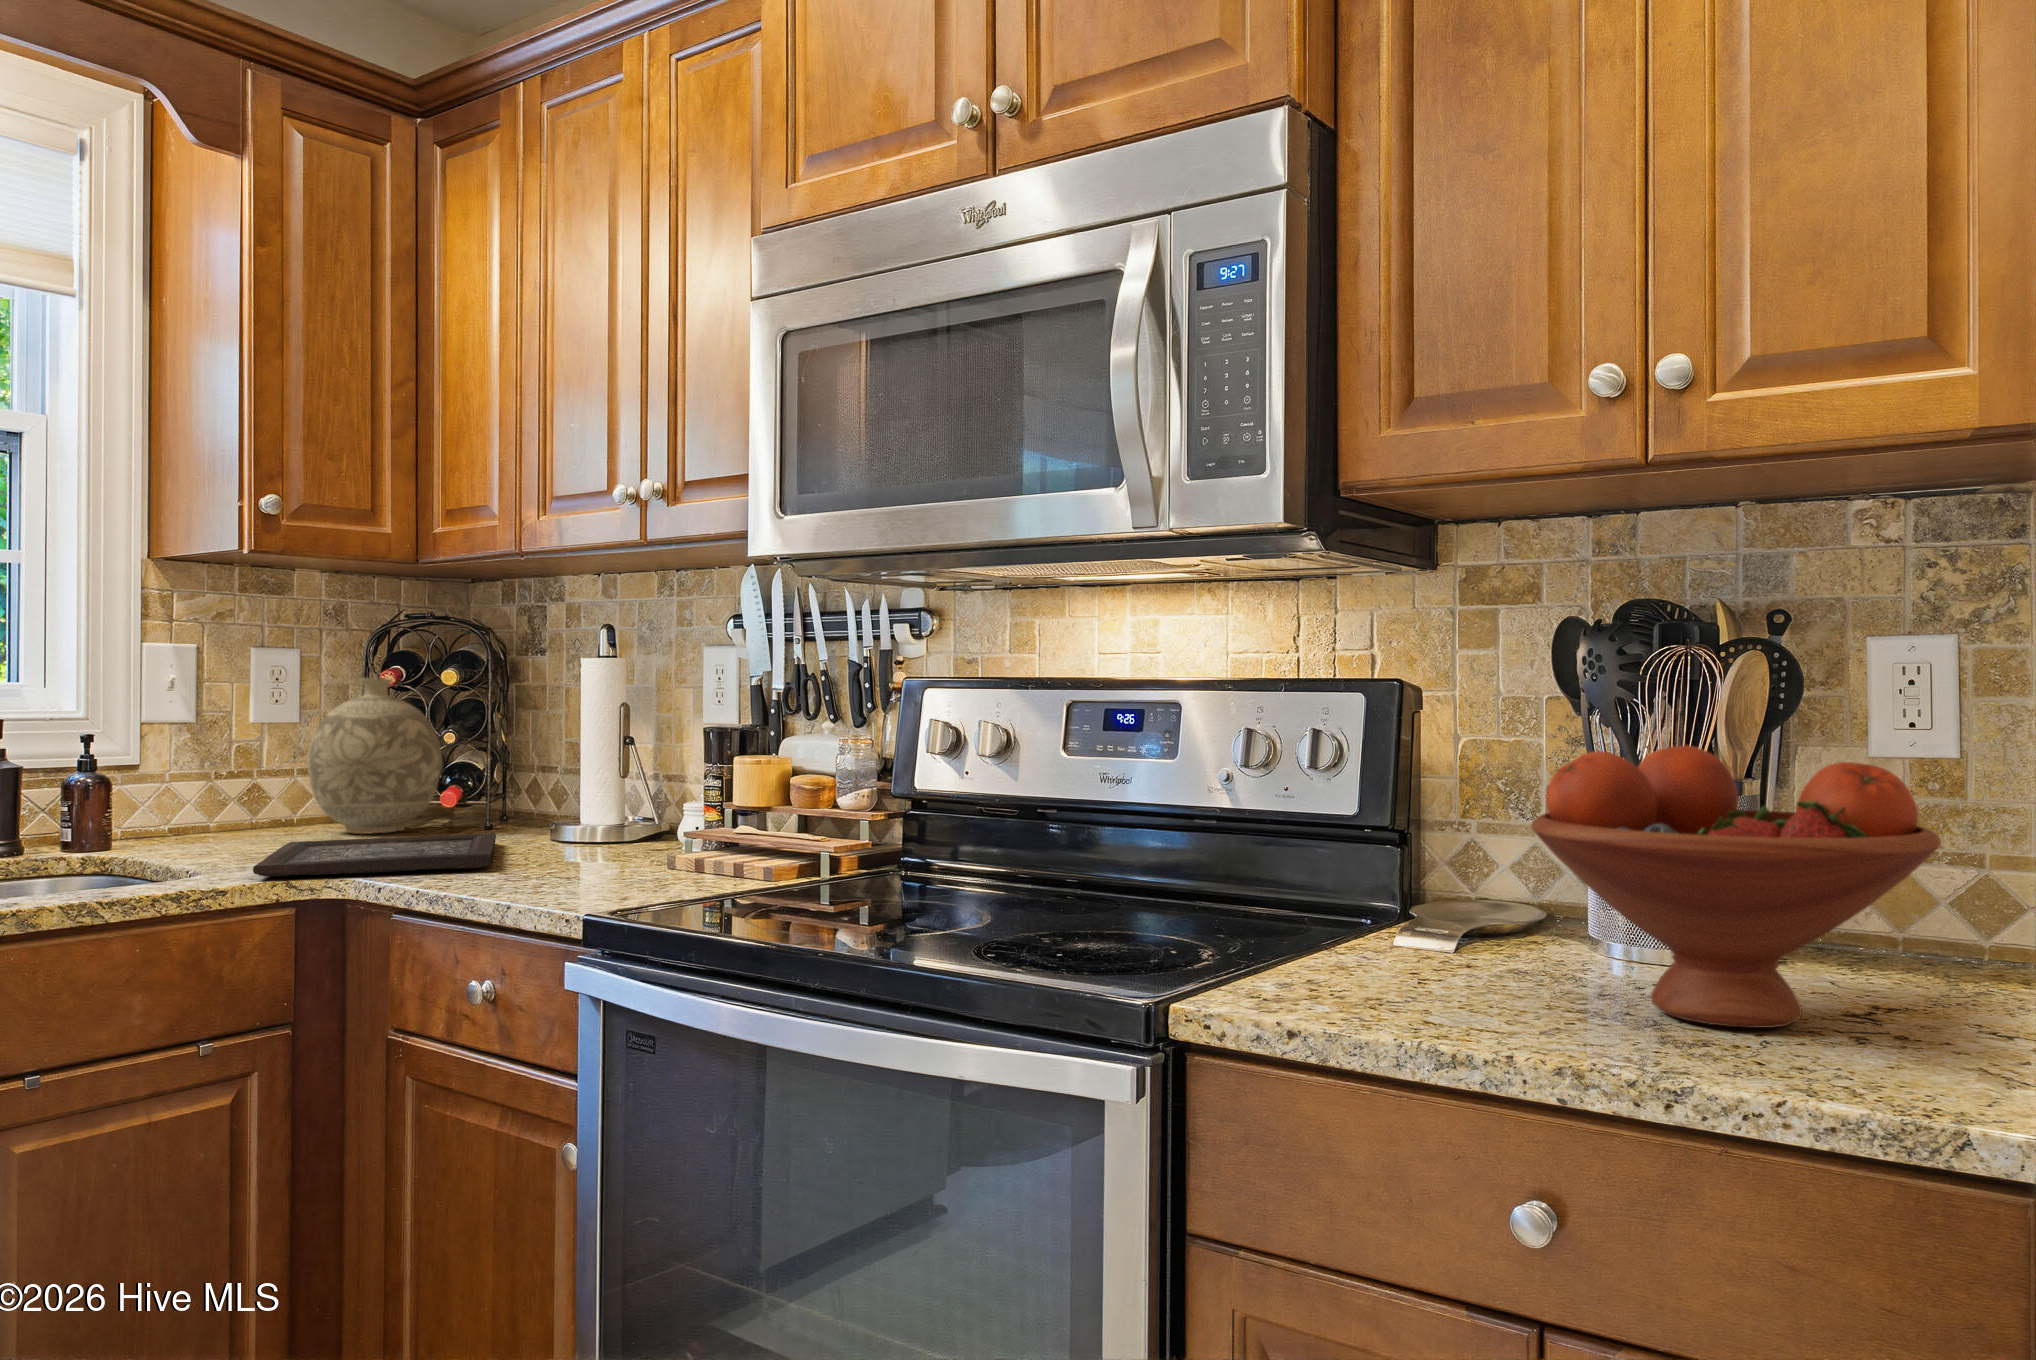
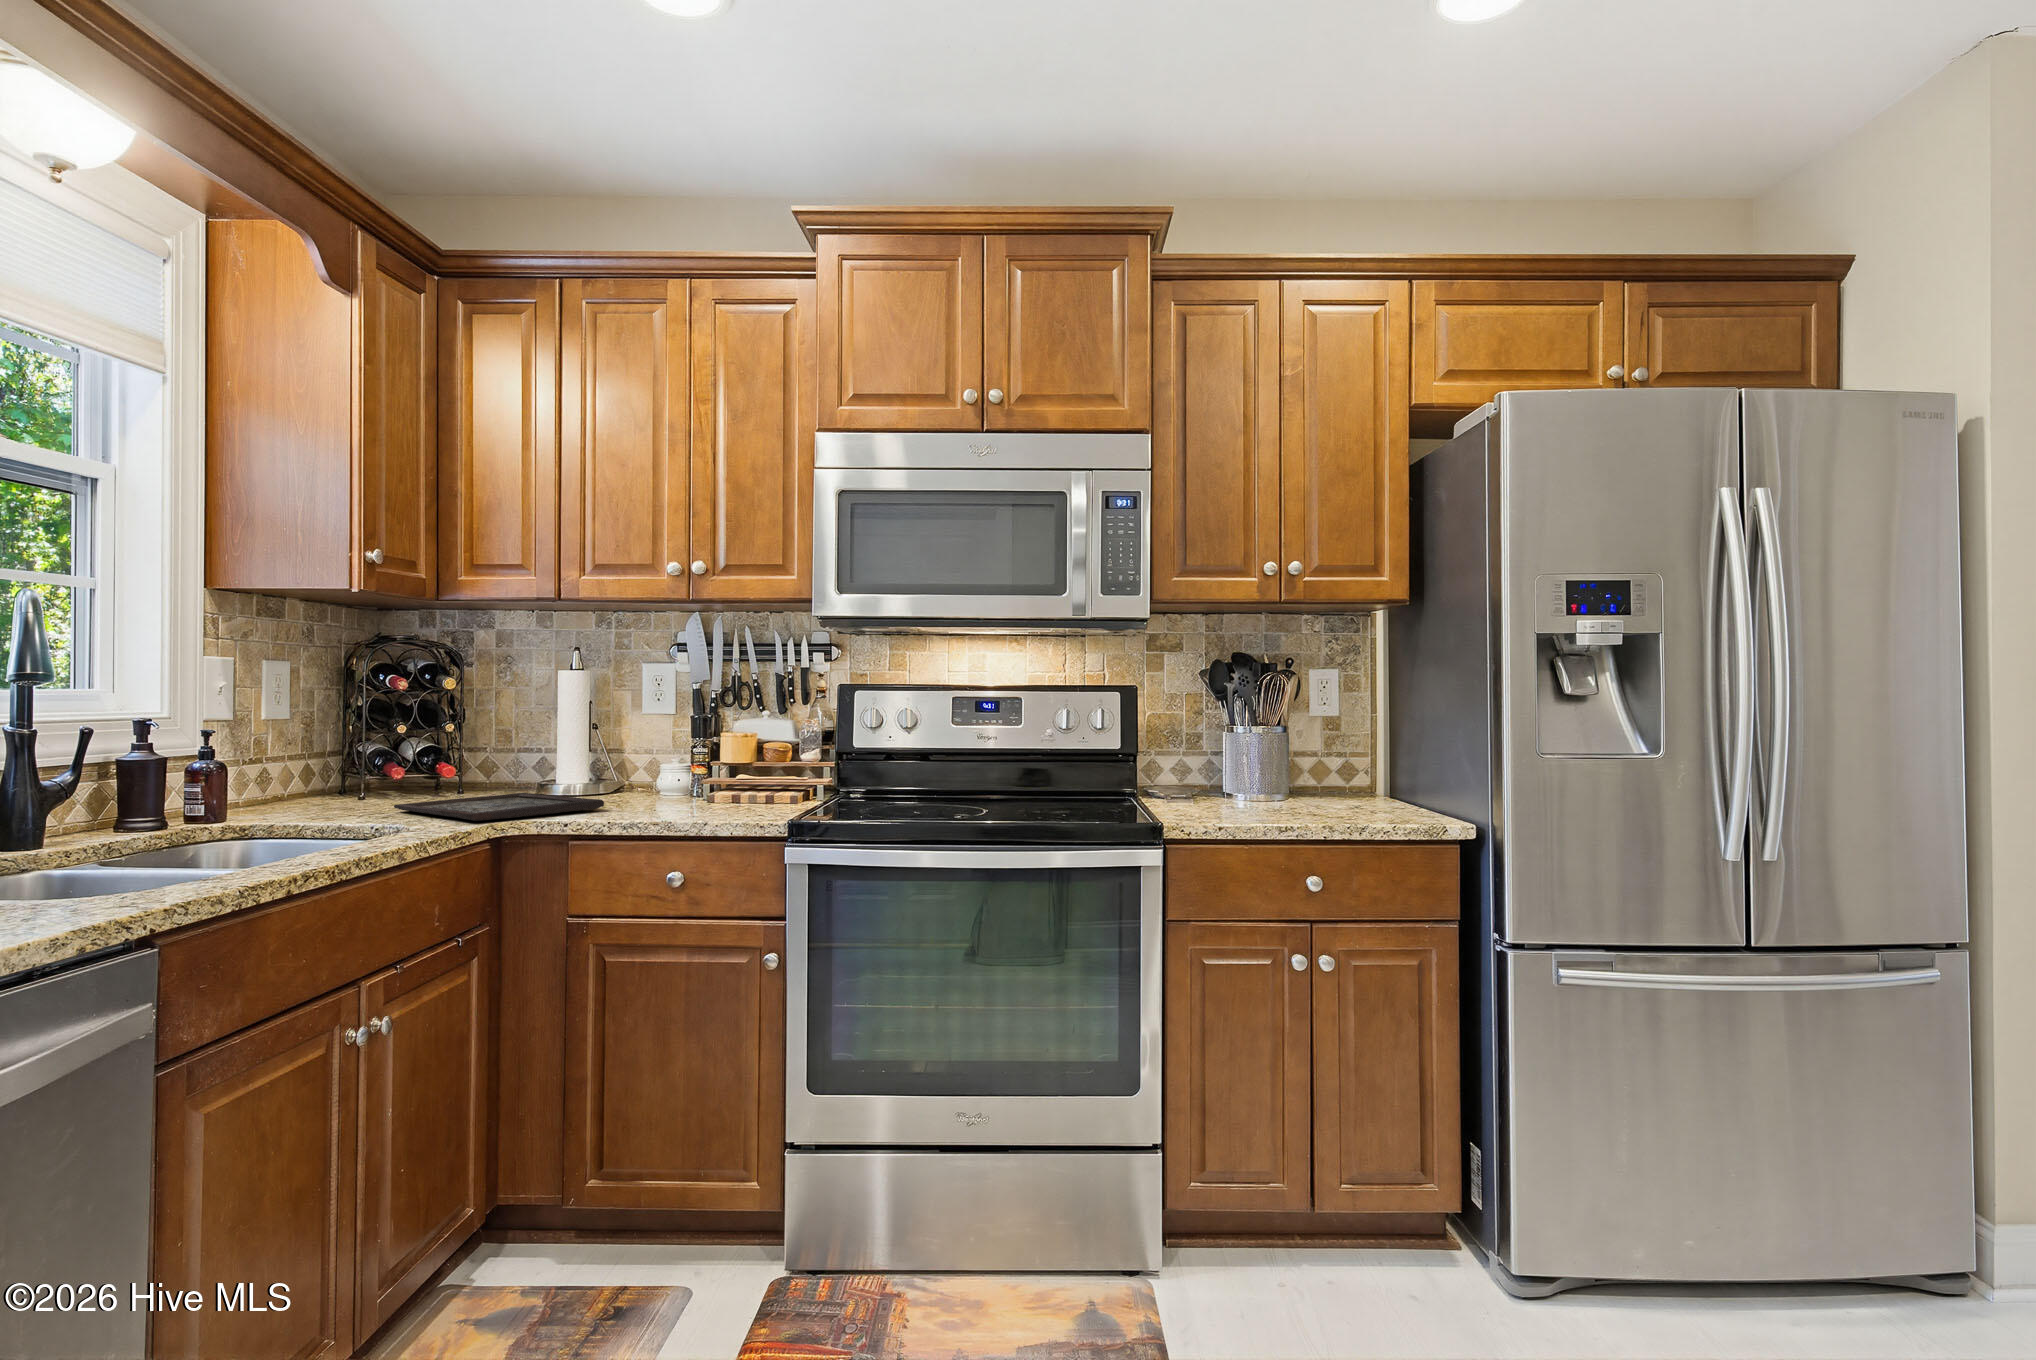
decorative vase: present [307,678,442,834] -> none [330,685,435,801]
fruit bowl: present [1531,745,1941,1028] -> none [1241,714,1378,814]

